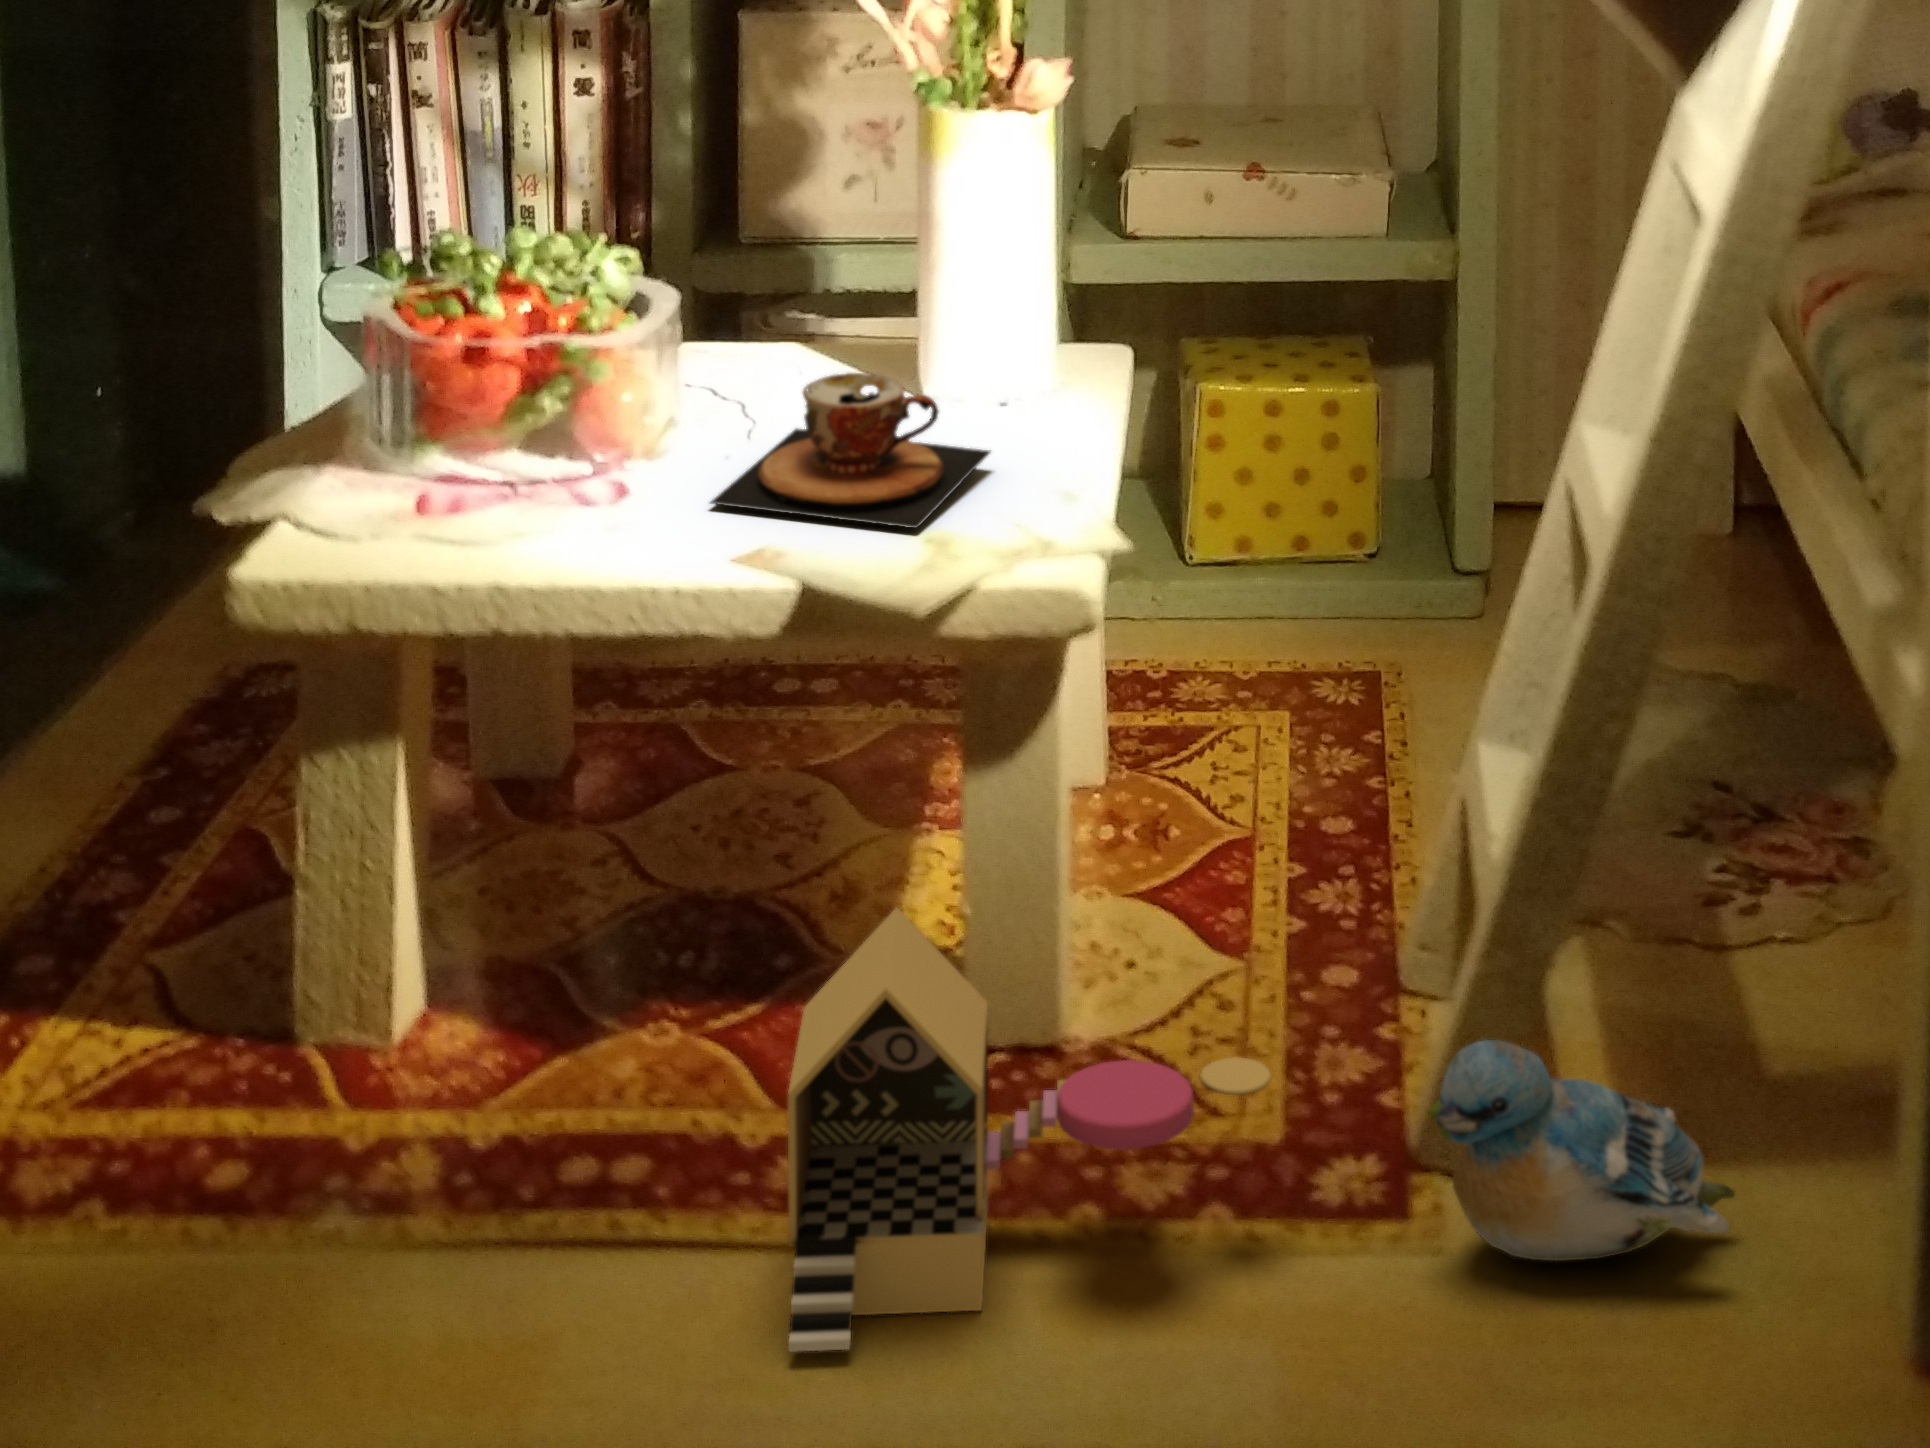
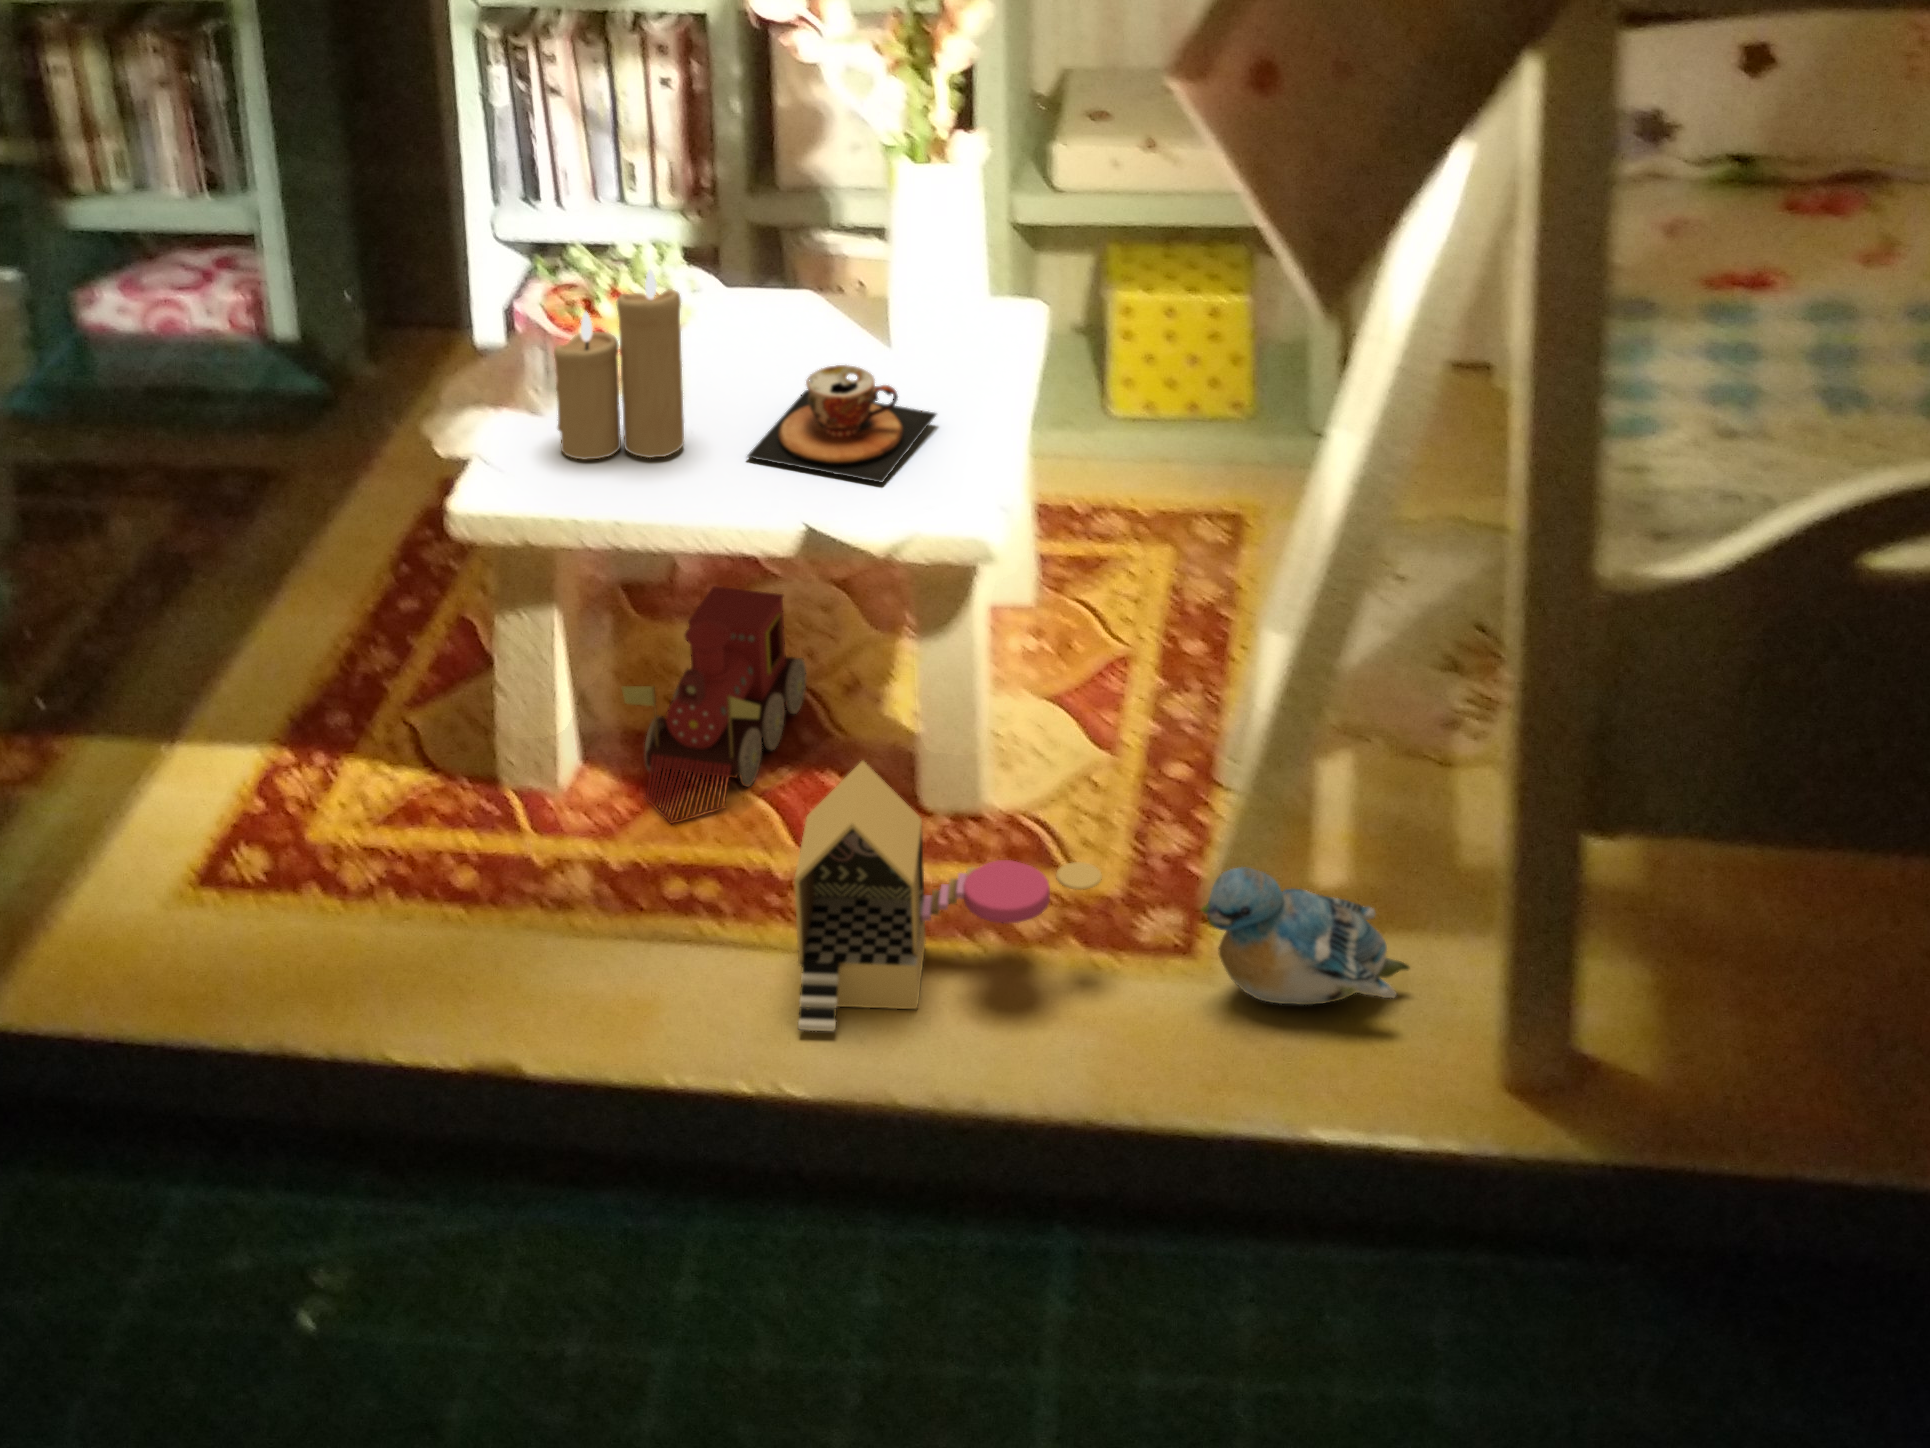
candle: none [417,215,617,509] -> present [554,270,684,460]
toy train: none [500,740,782,1083] -> present [622,586,806,824]

